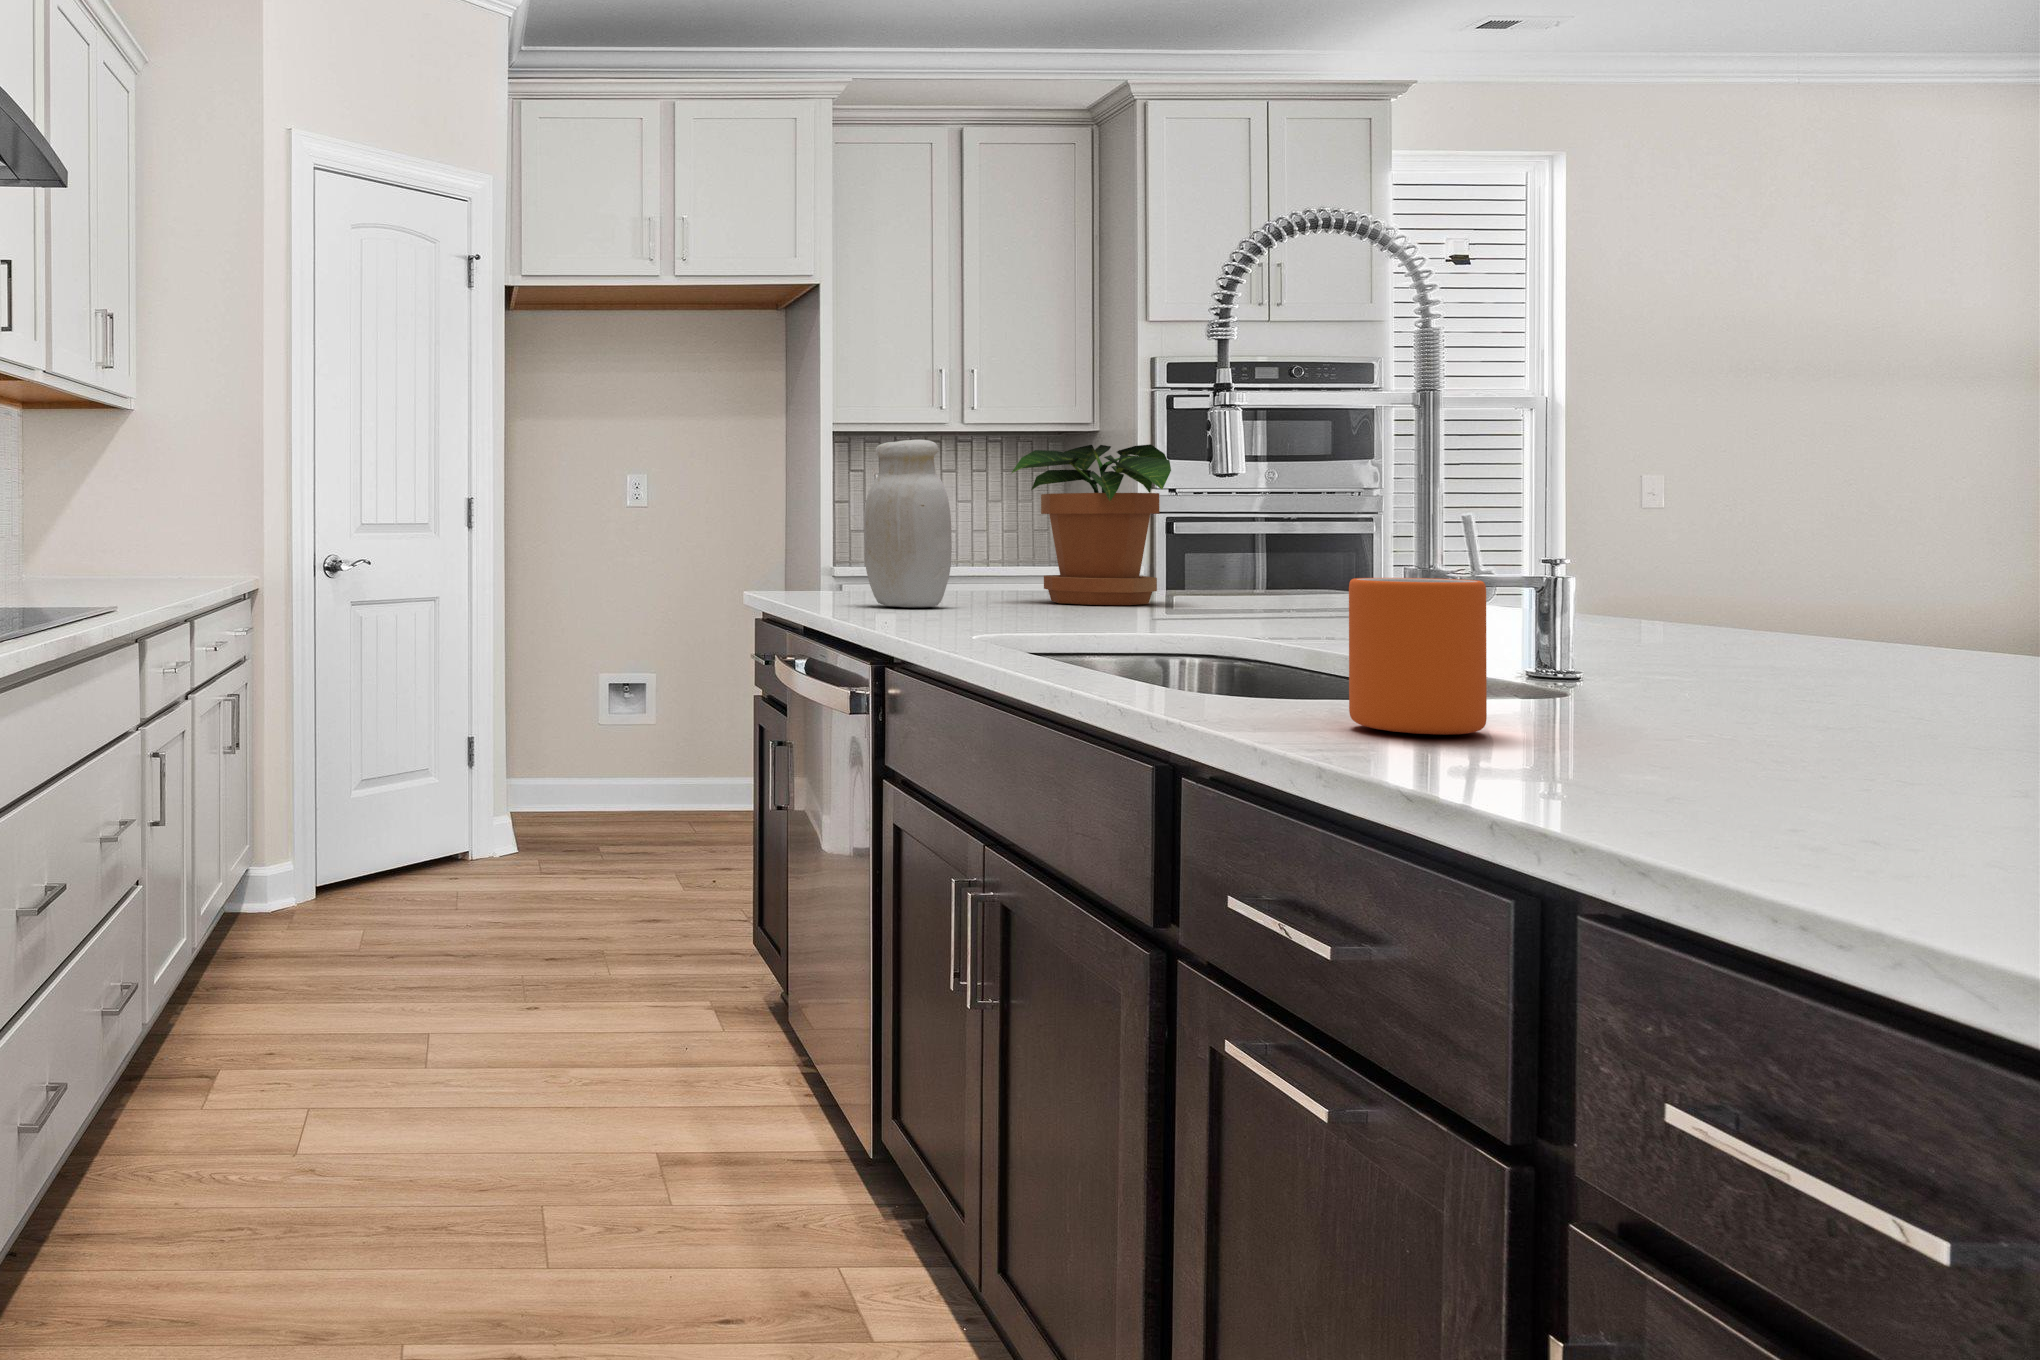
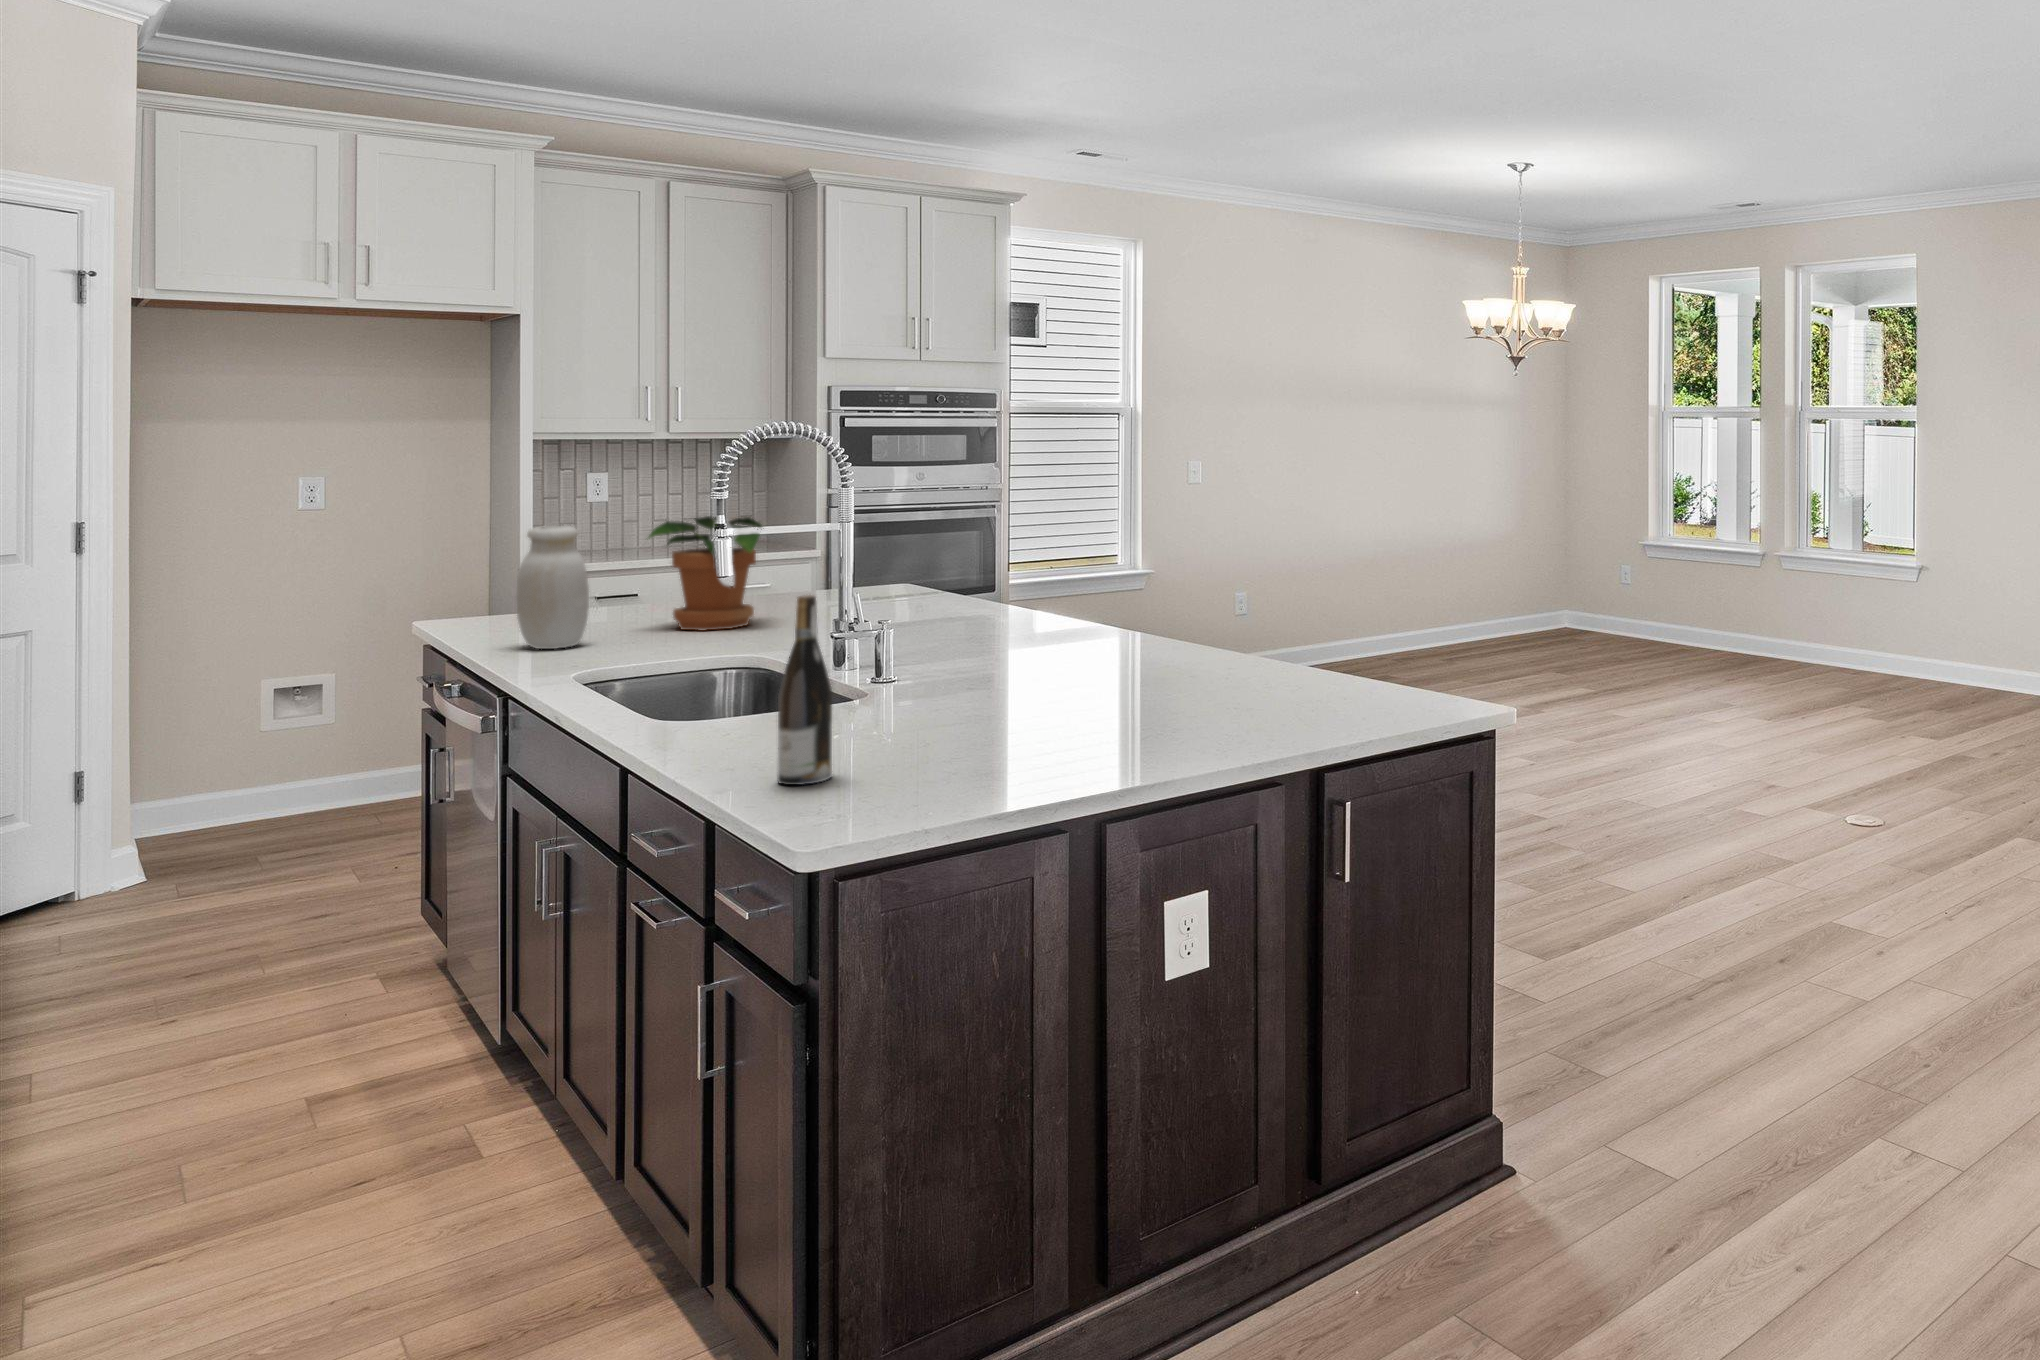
wine bottle: none [1679,276,1863,812] -> present [777,595,832,785]
mug: present [1349,578,1487,735] -> none [703,683,761,757]

